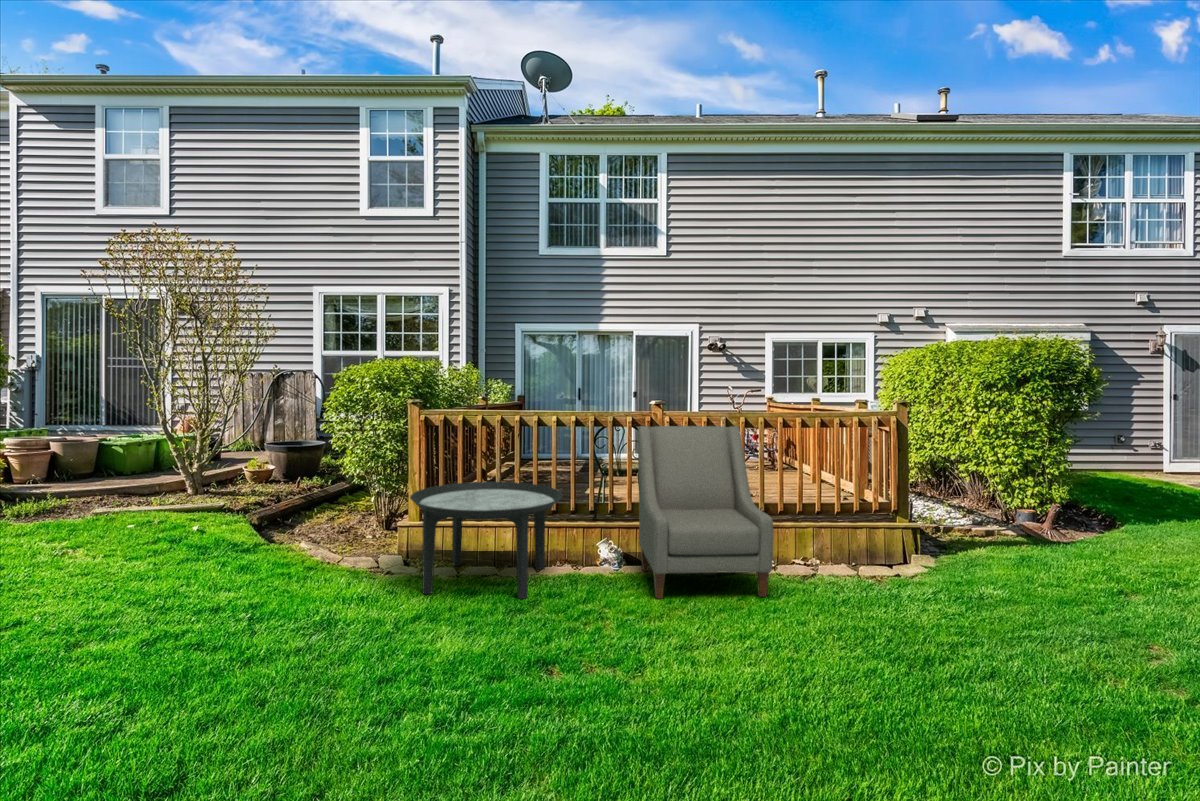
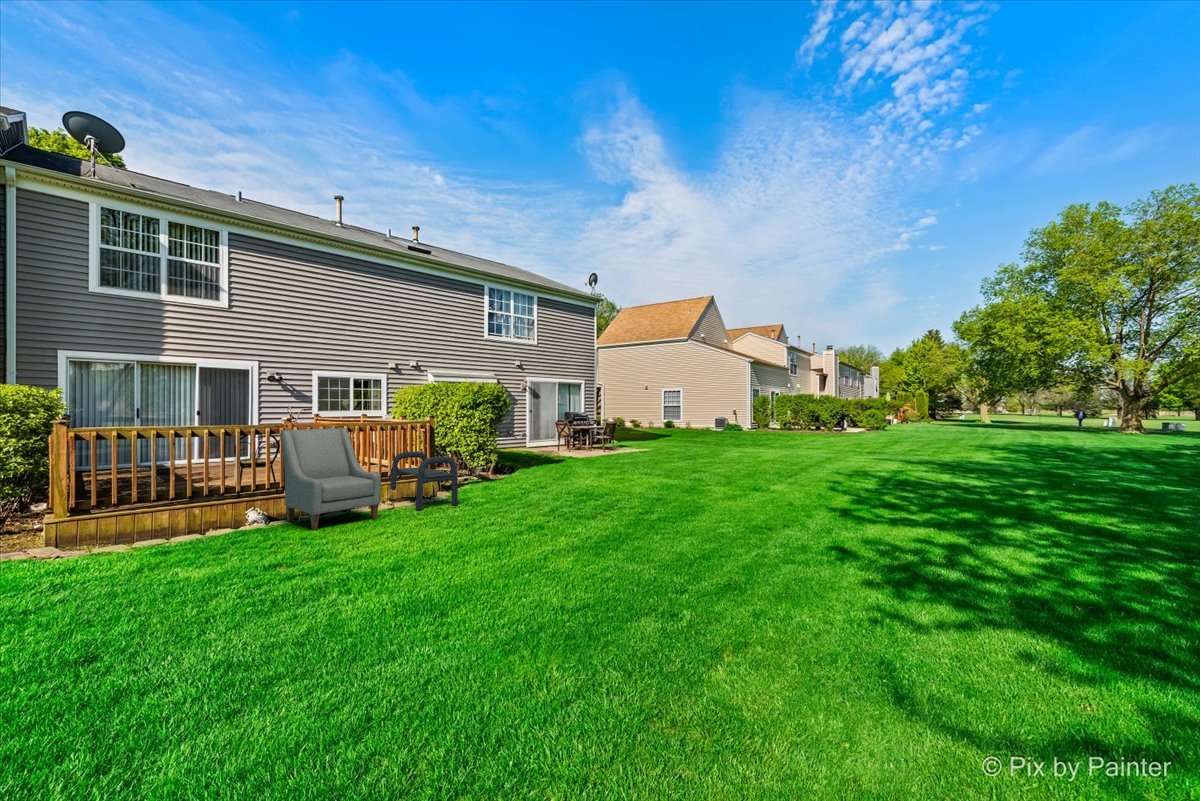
bench: none [817,474,938,598] -> present [390,452,458,510]
round table: present [410,482,563,599] -> none [97,475,238,559]

